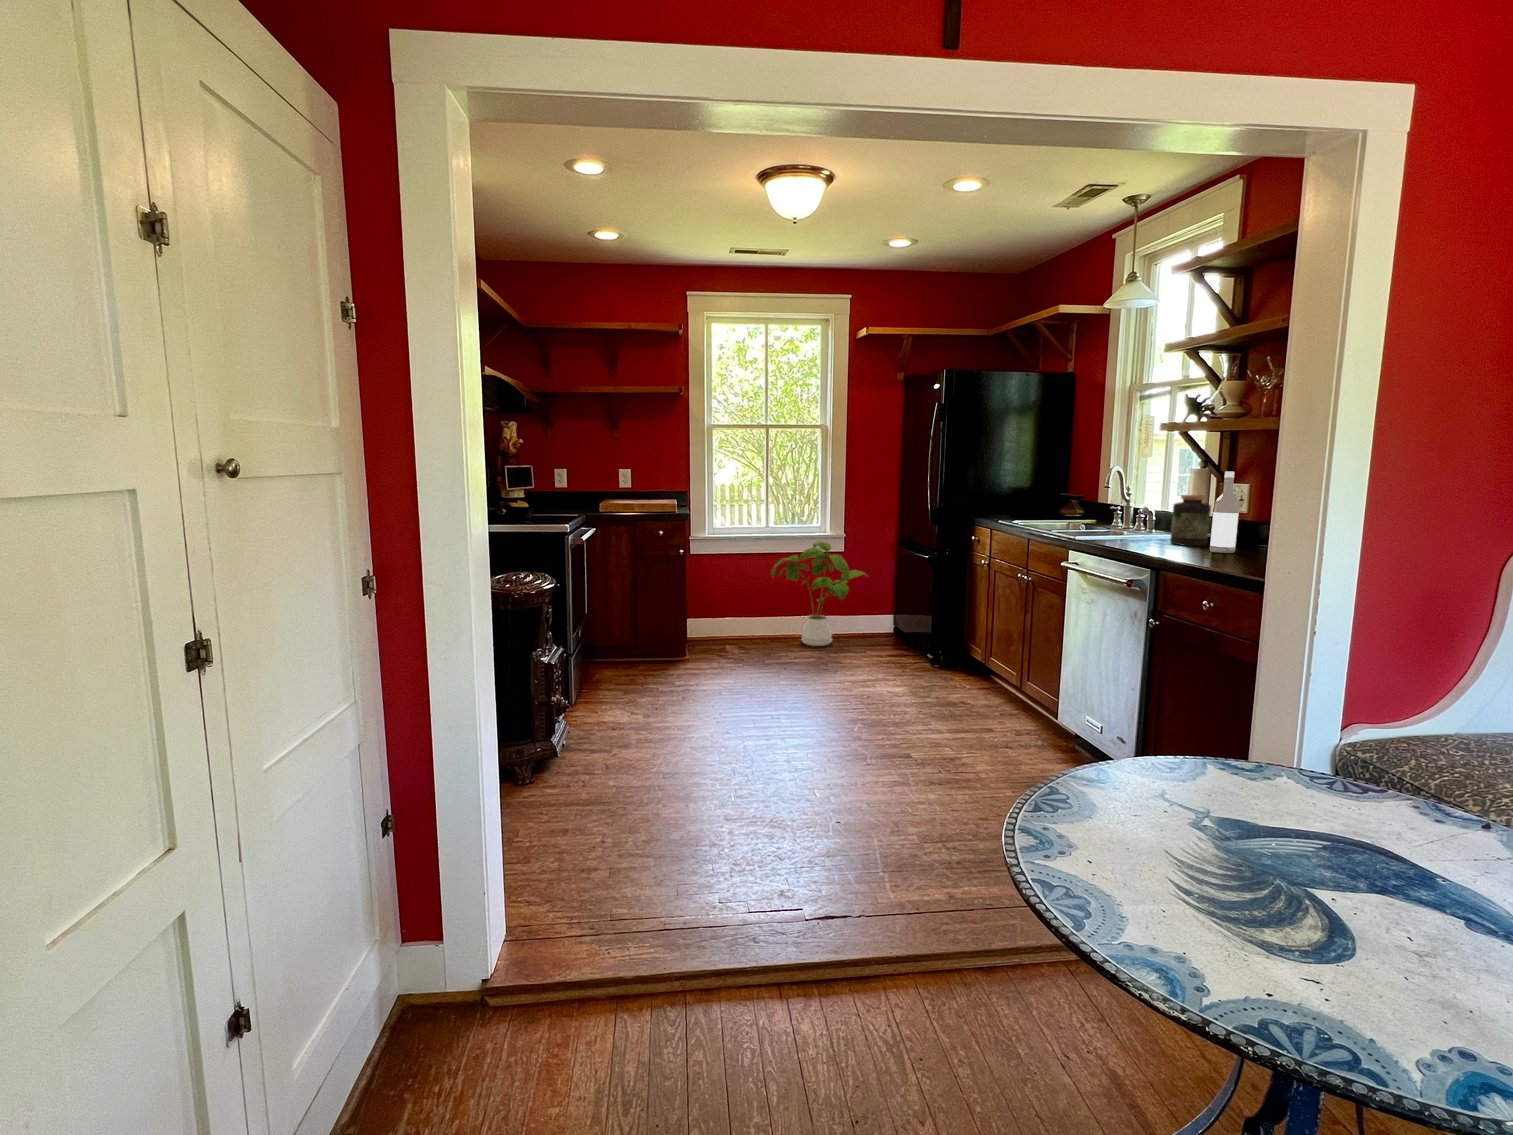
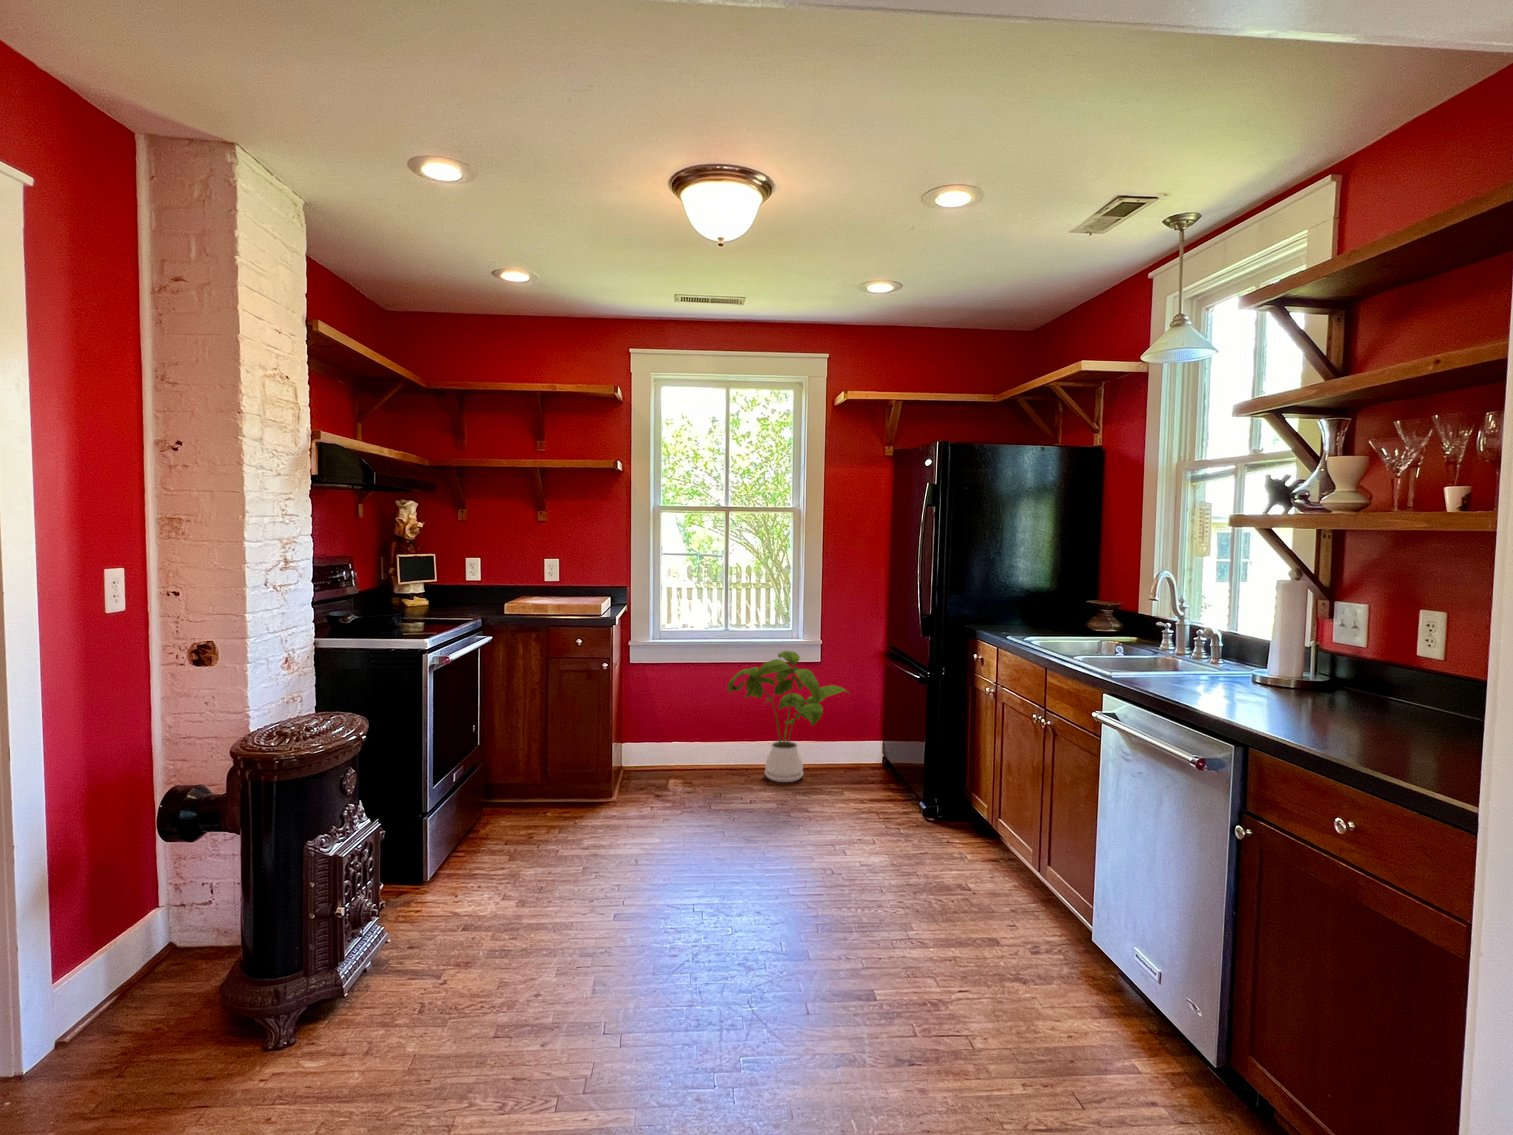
wine bottle: present [1210,471,1240,553] -> none [1322,591,1368,717]
jar: present [1170,495,1211,546] -> none [1254,619,1314,697]

